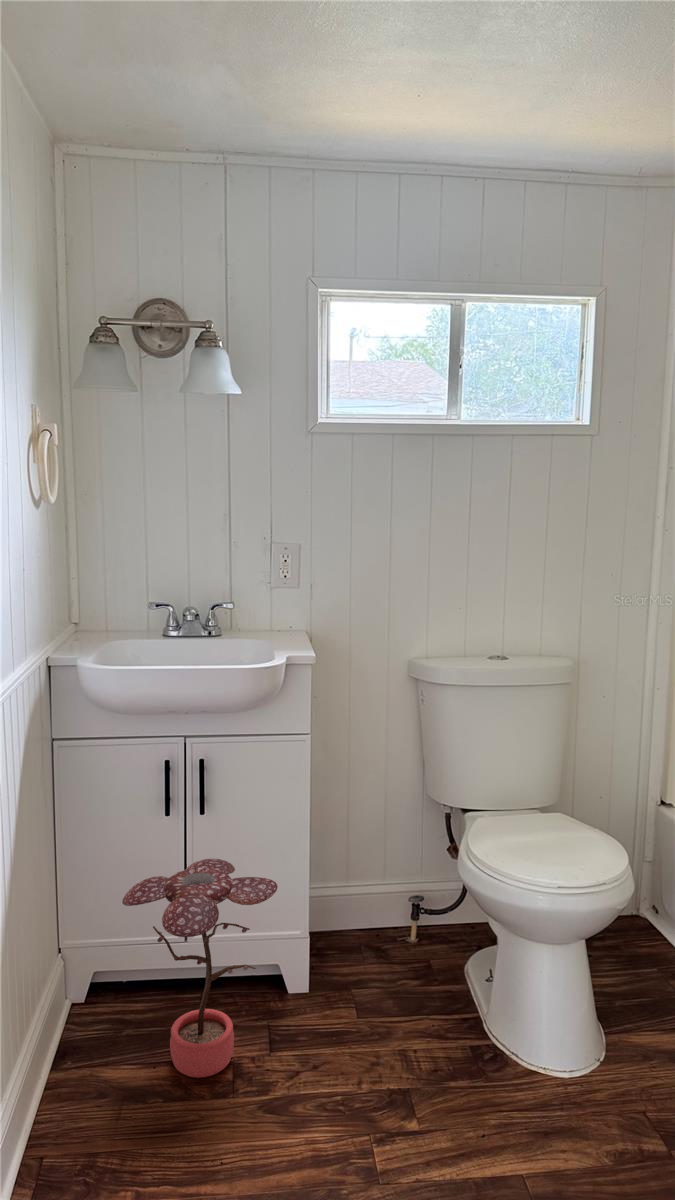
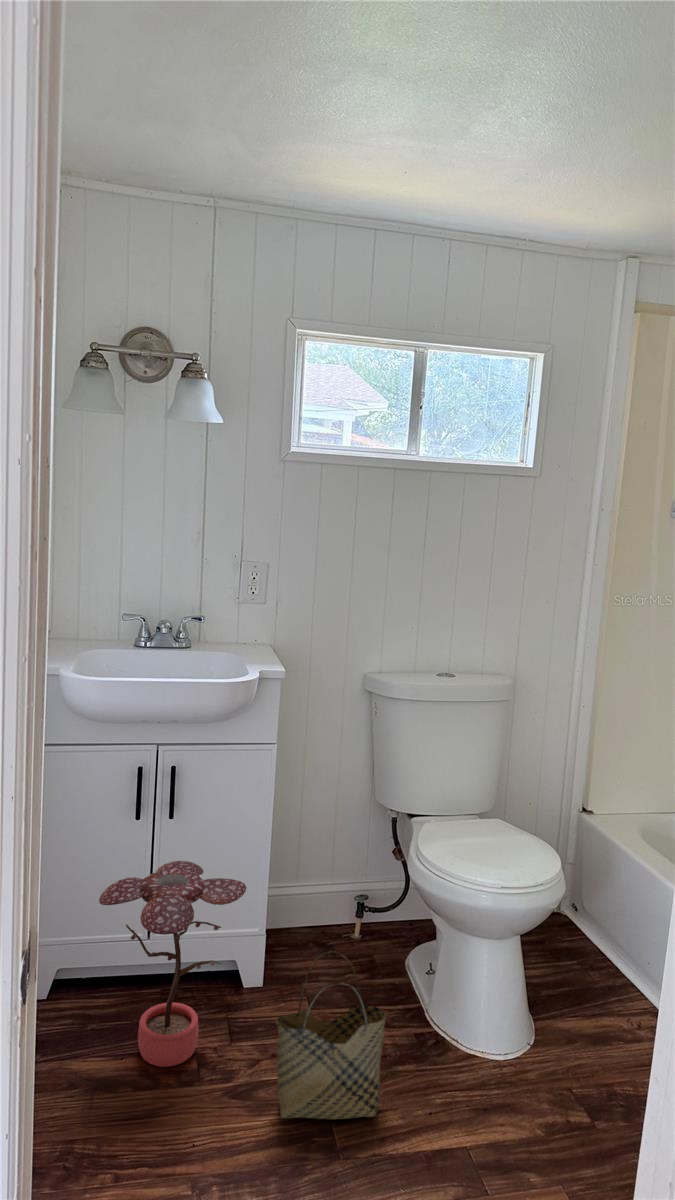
woven basket: none [308,955,430,1138] -> present [276,950,386,1119]

